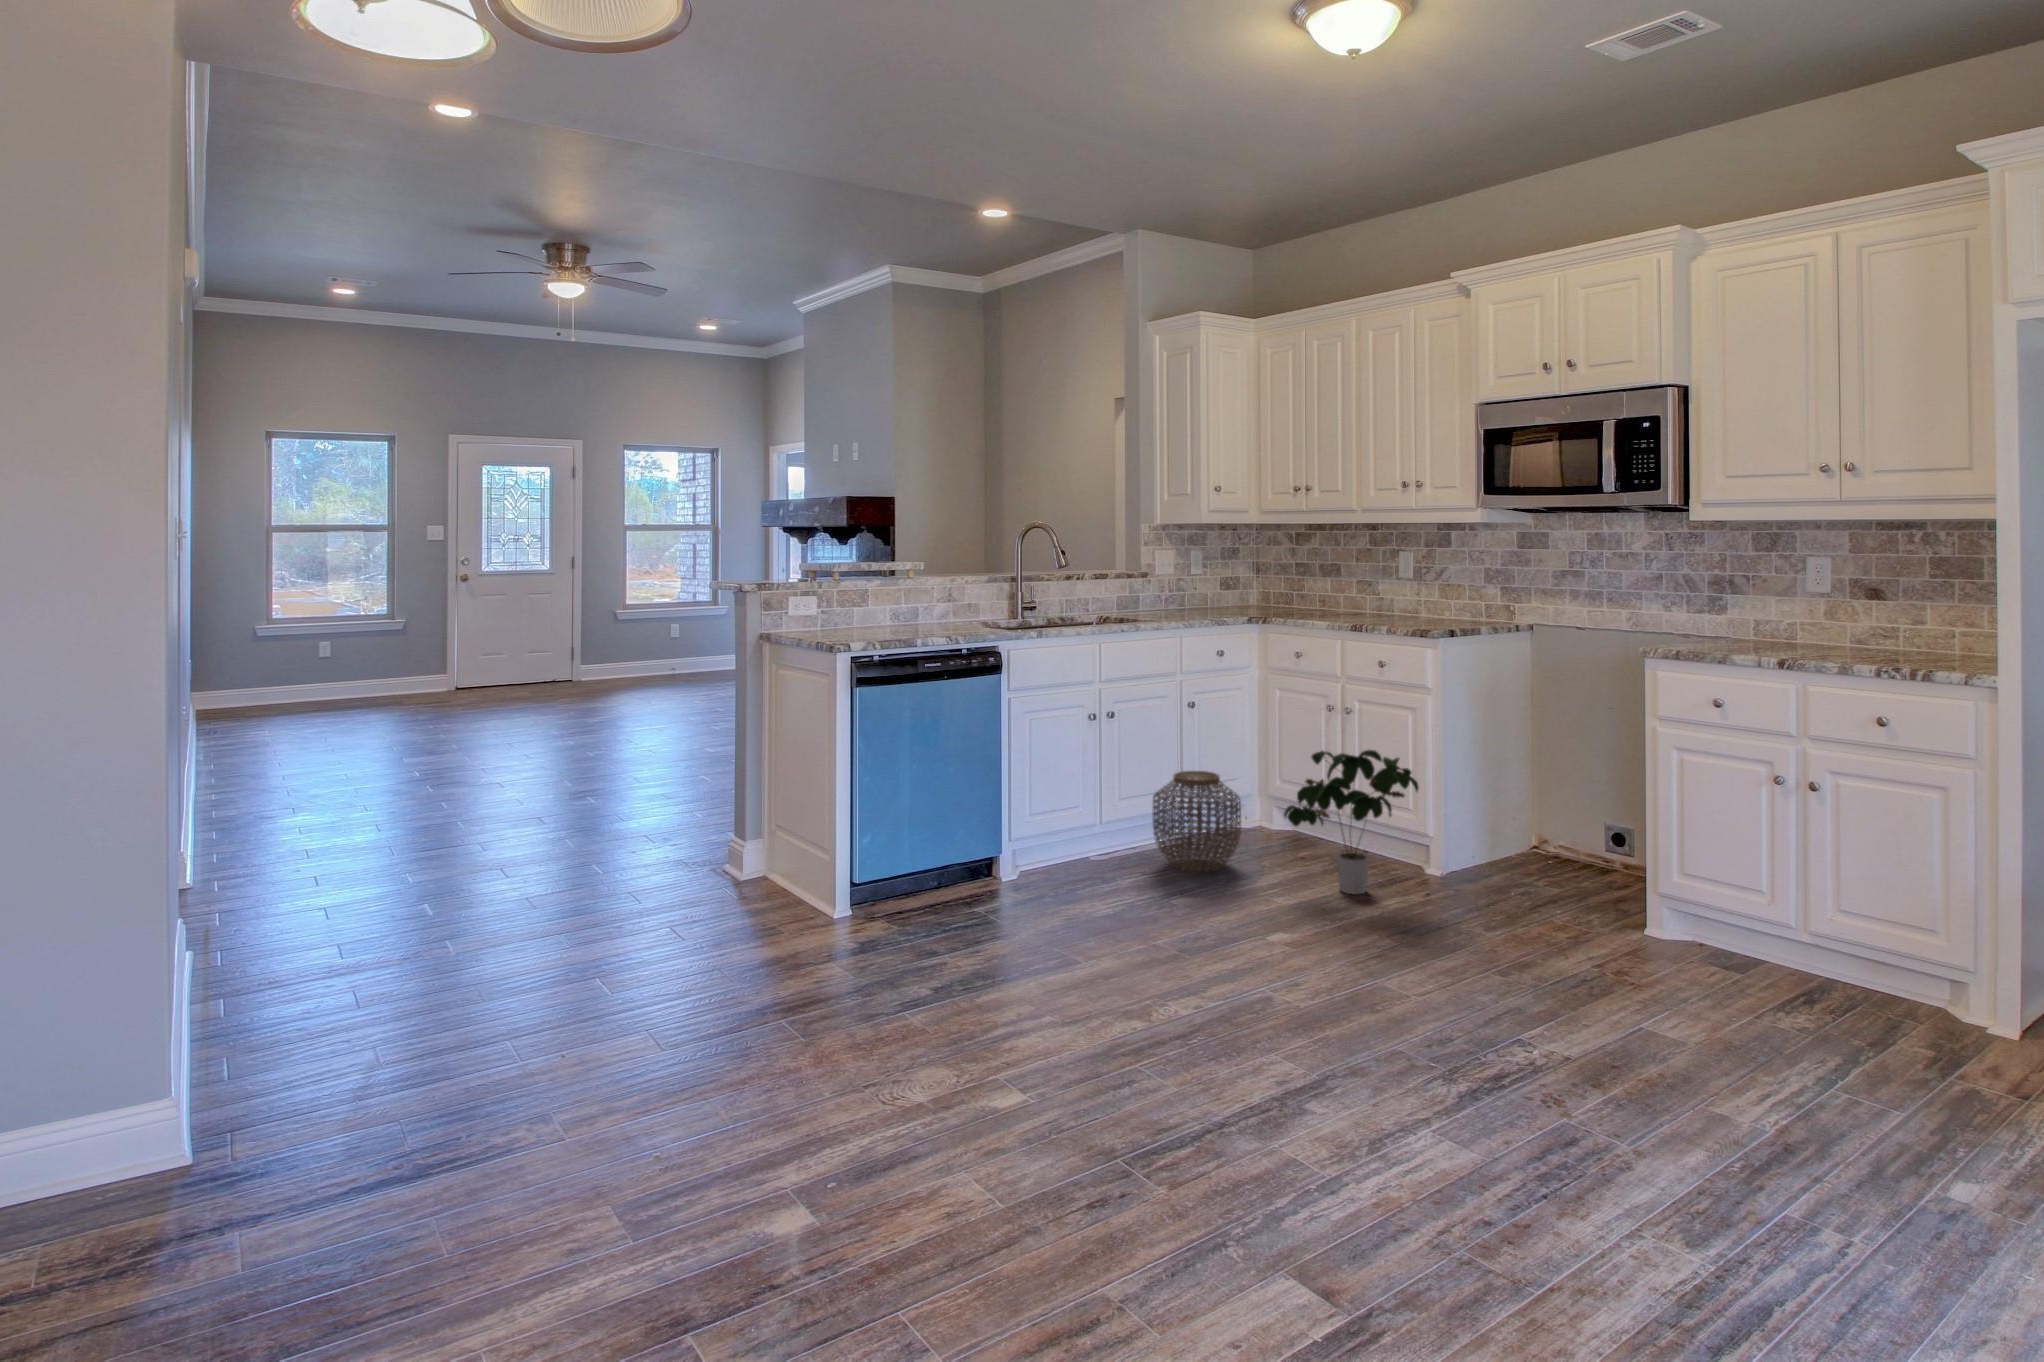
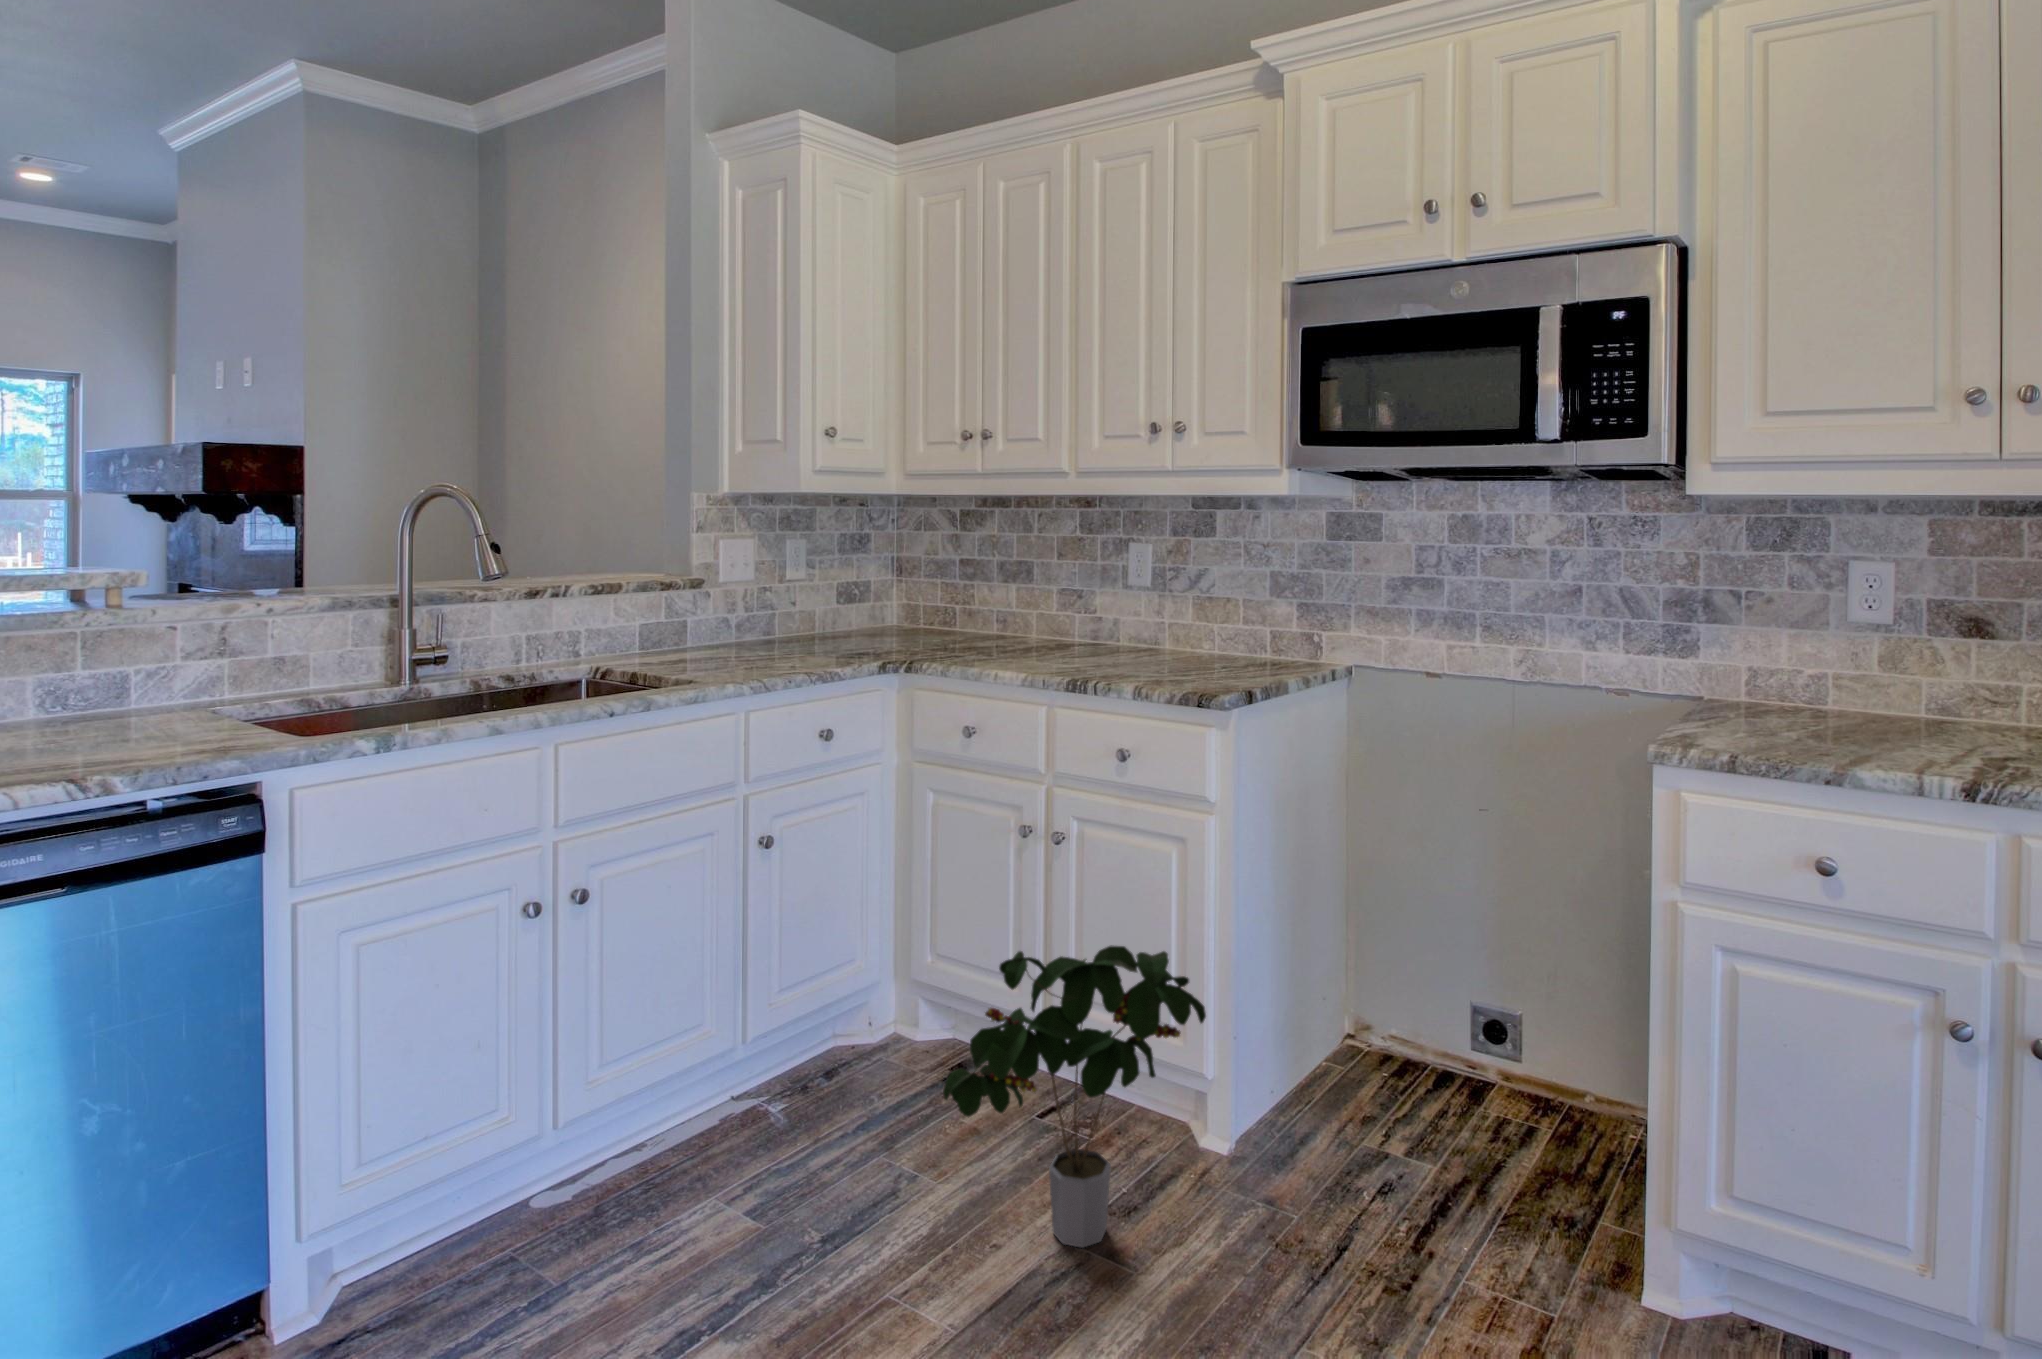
woven basket: present [1153,771,1241,872] -> none [674,984,857,1210]

